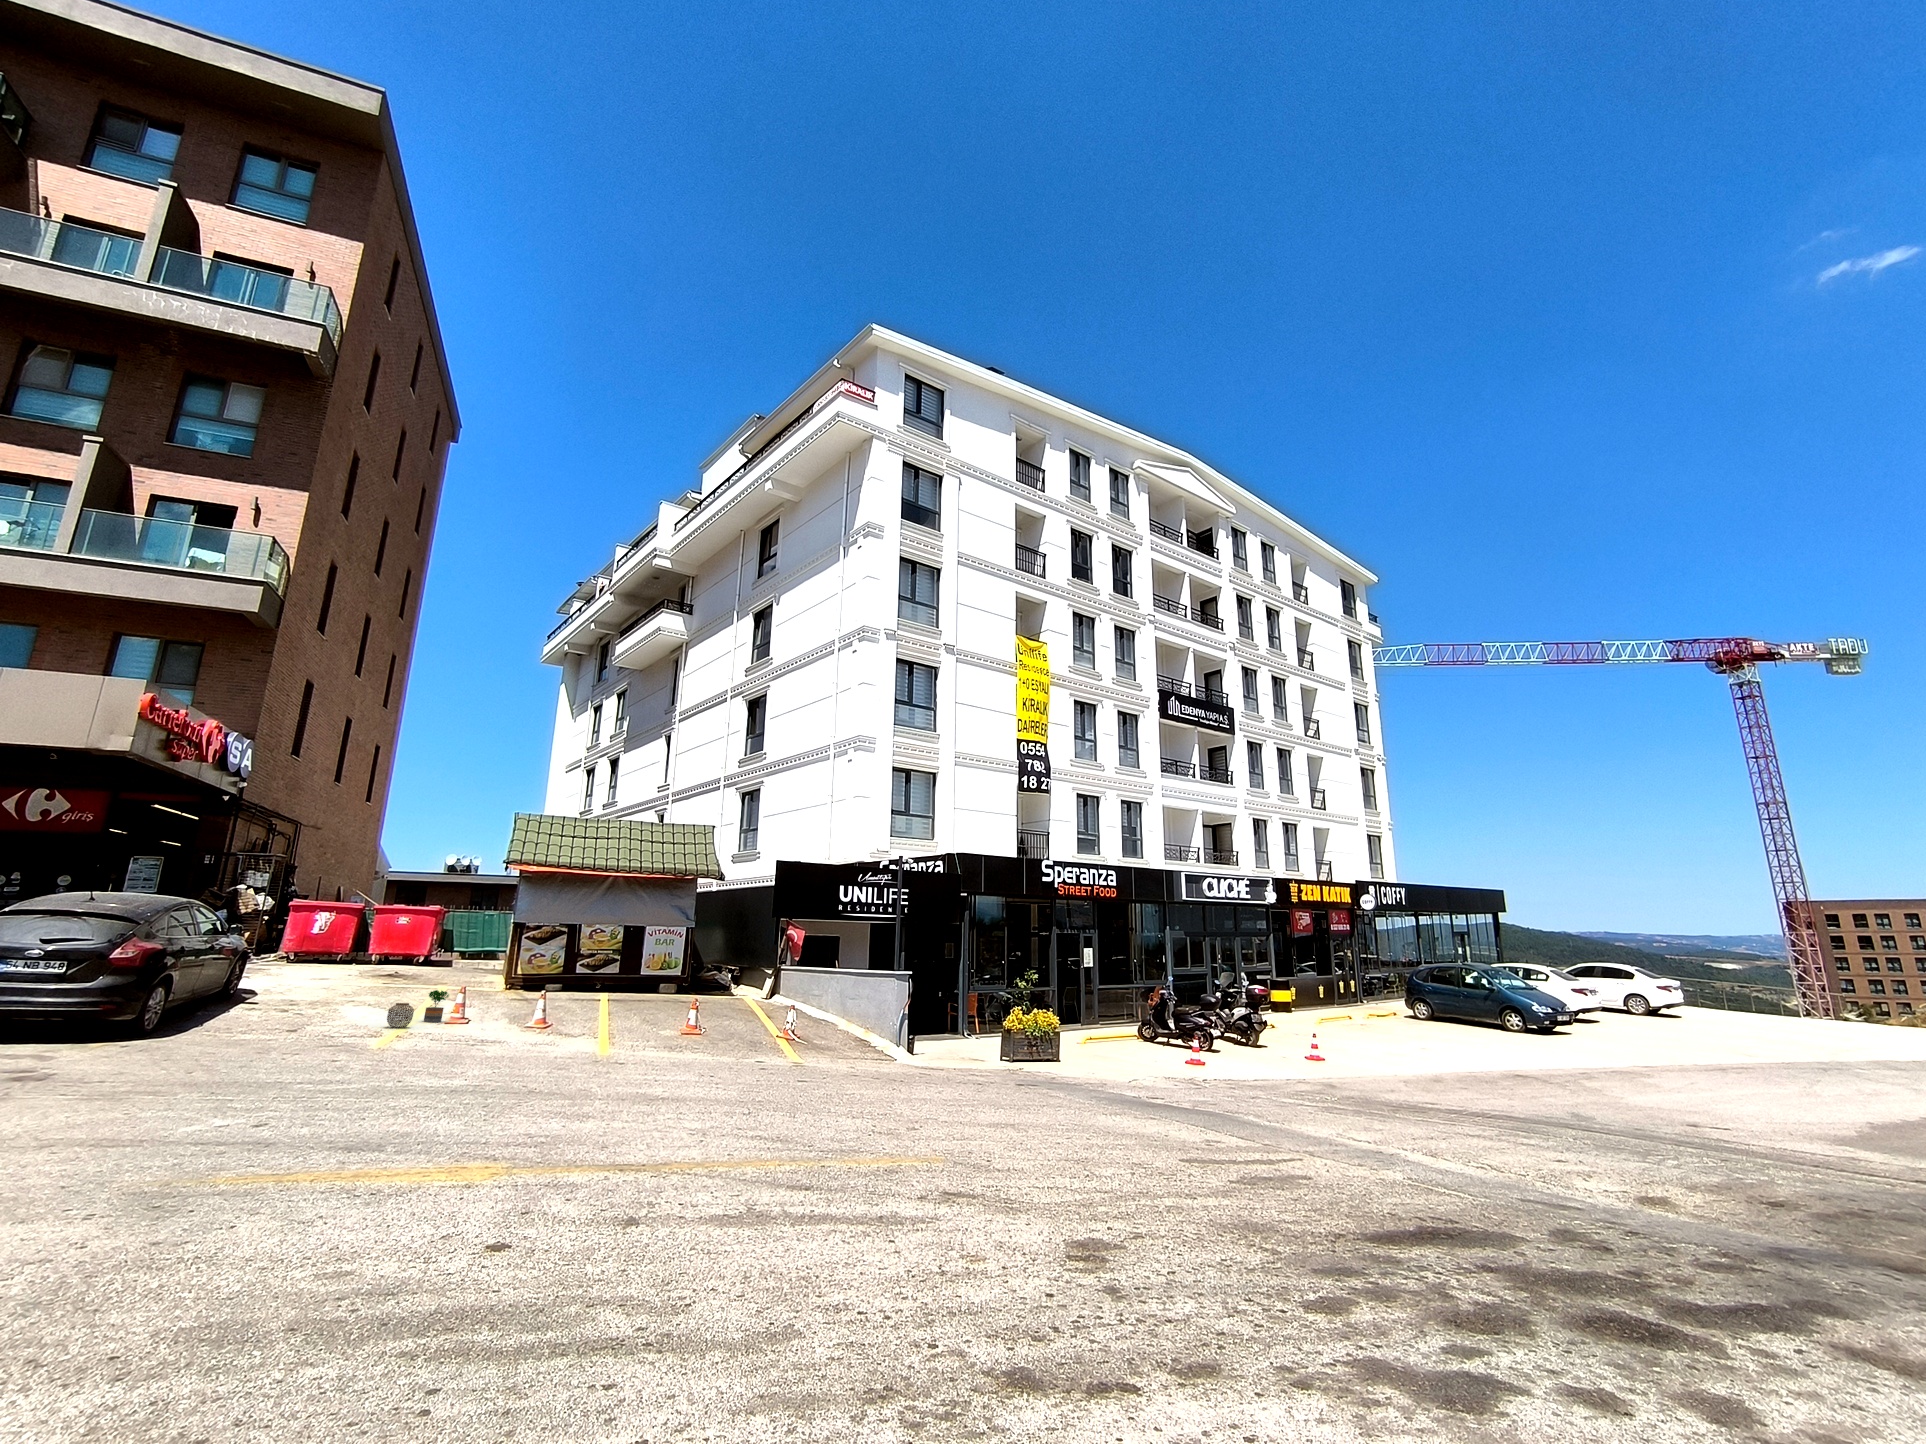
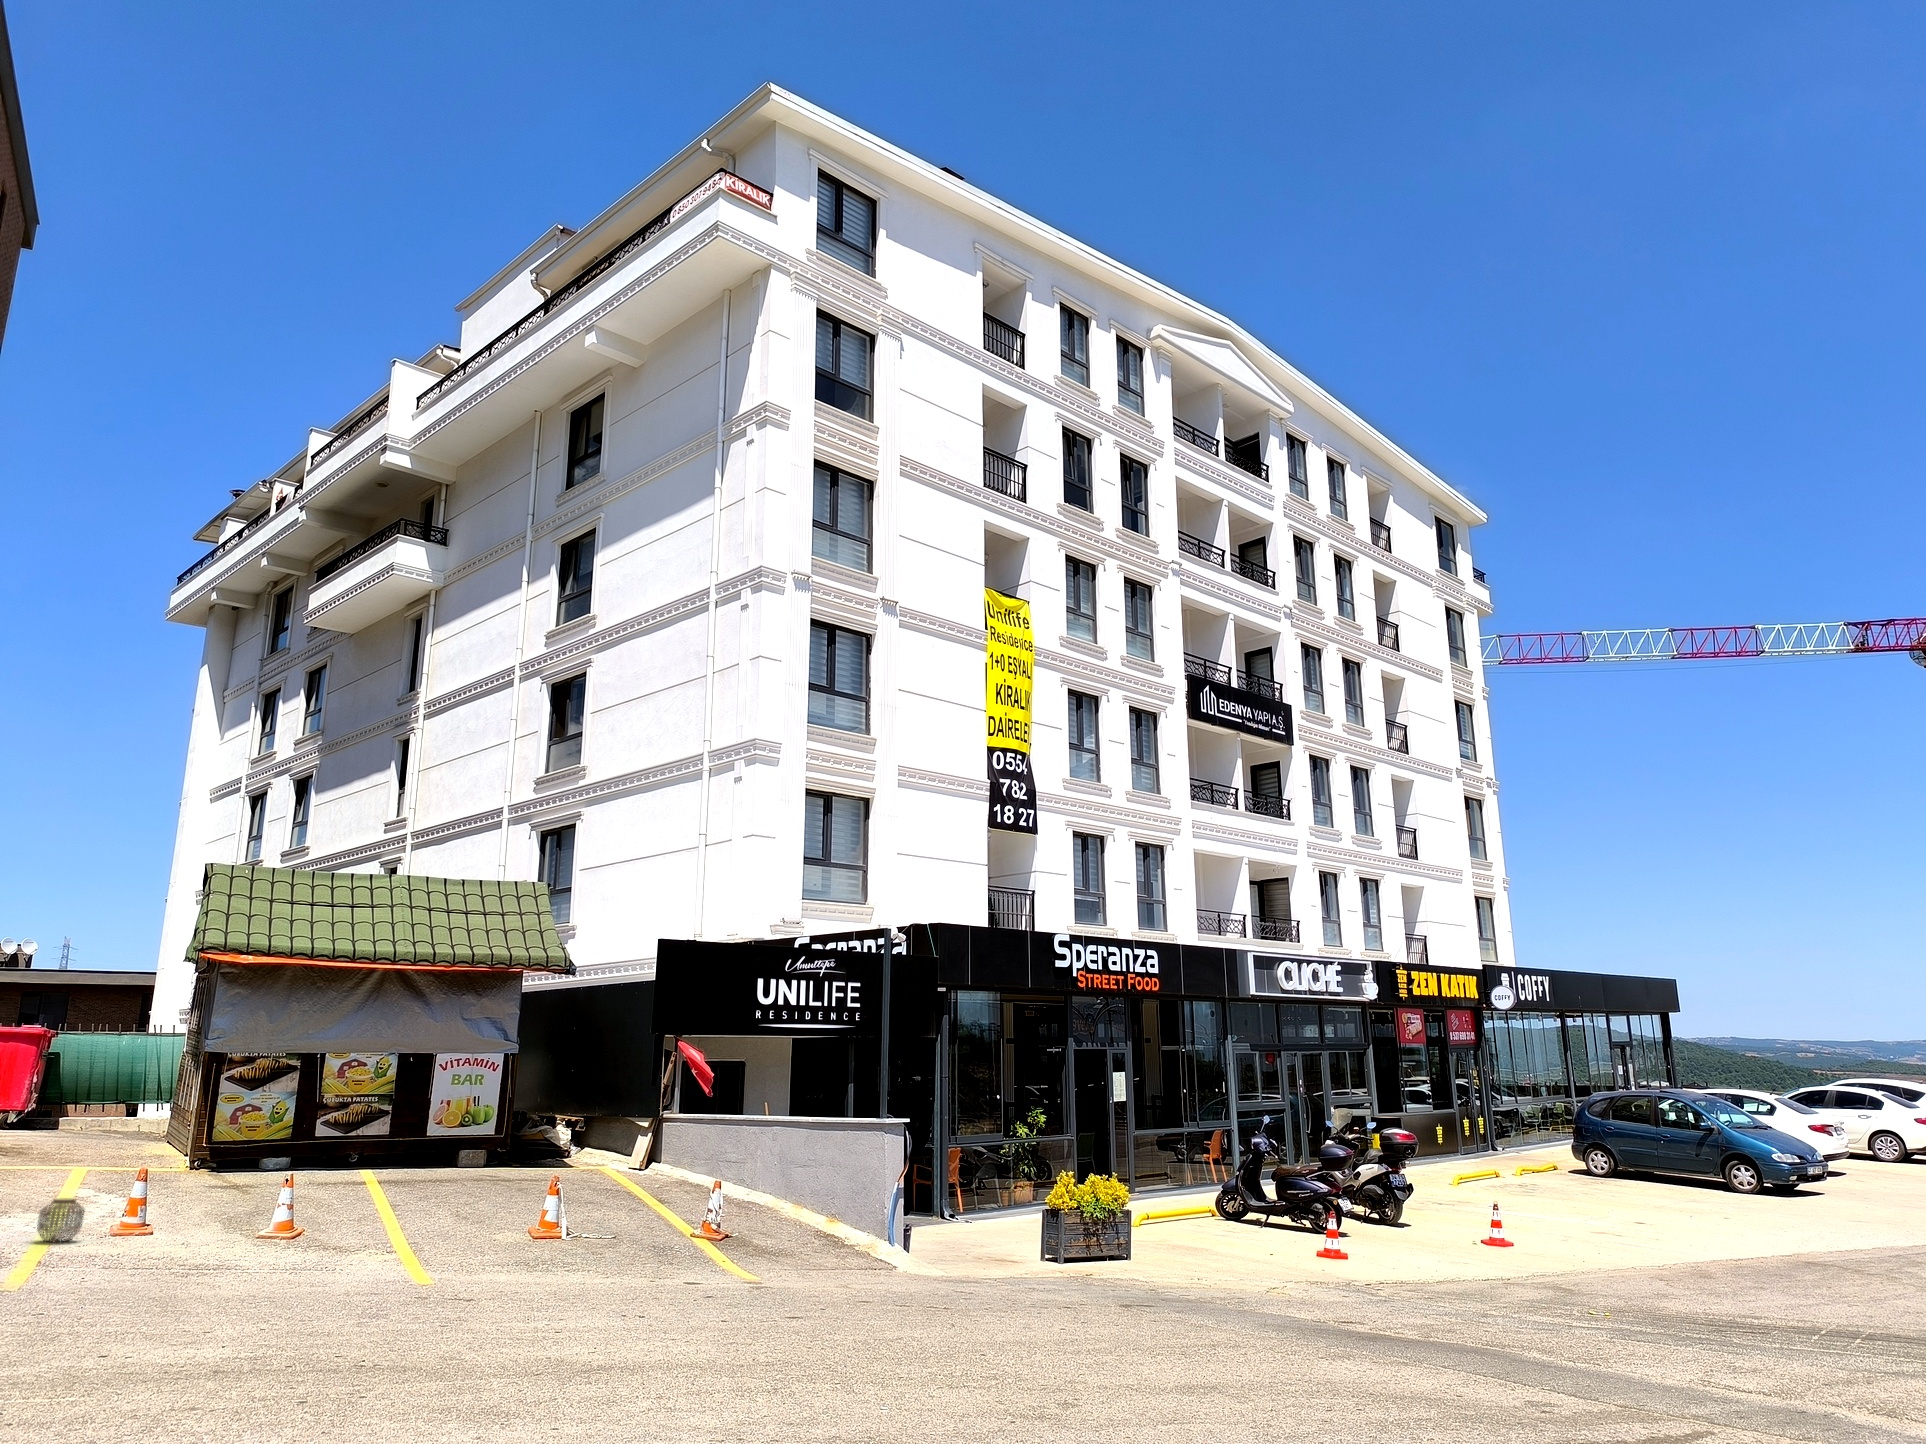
potted tree: present [424,990,449,1022] -> none [90,1172,137,1229]

